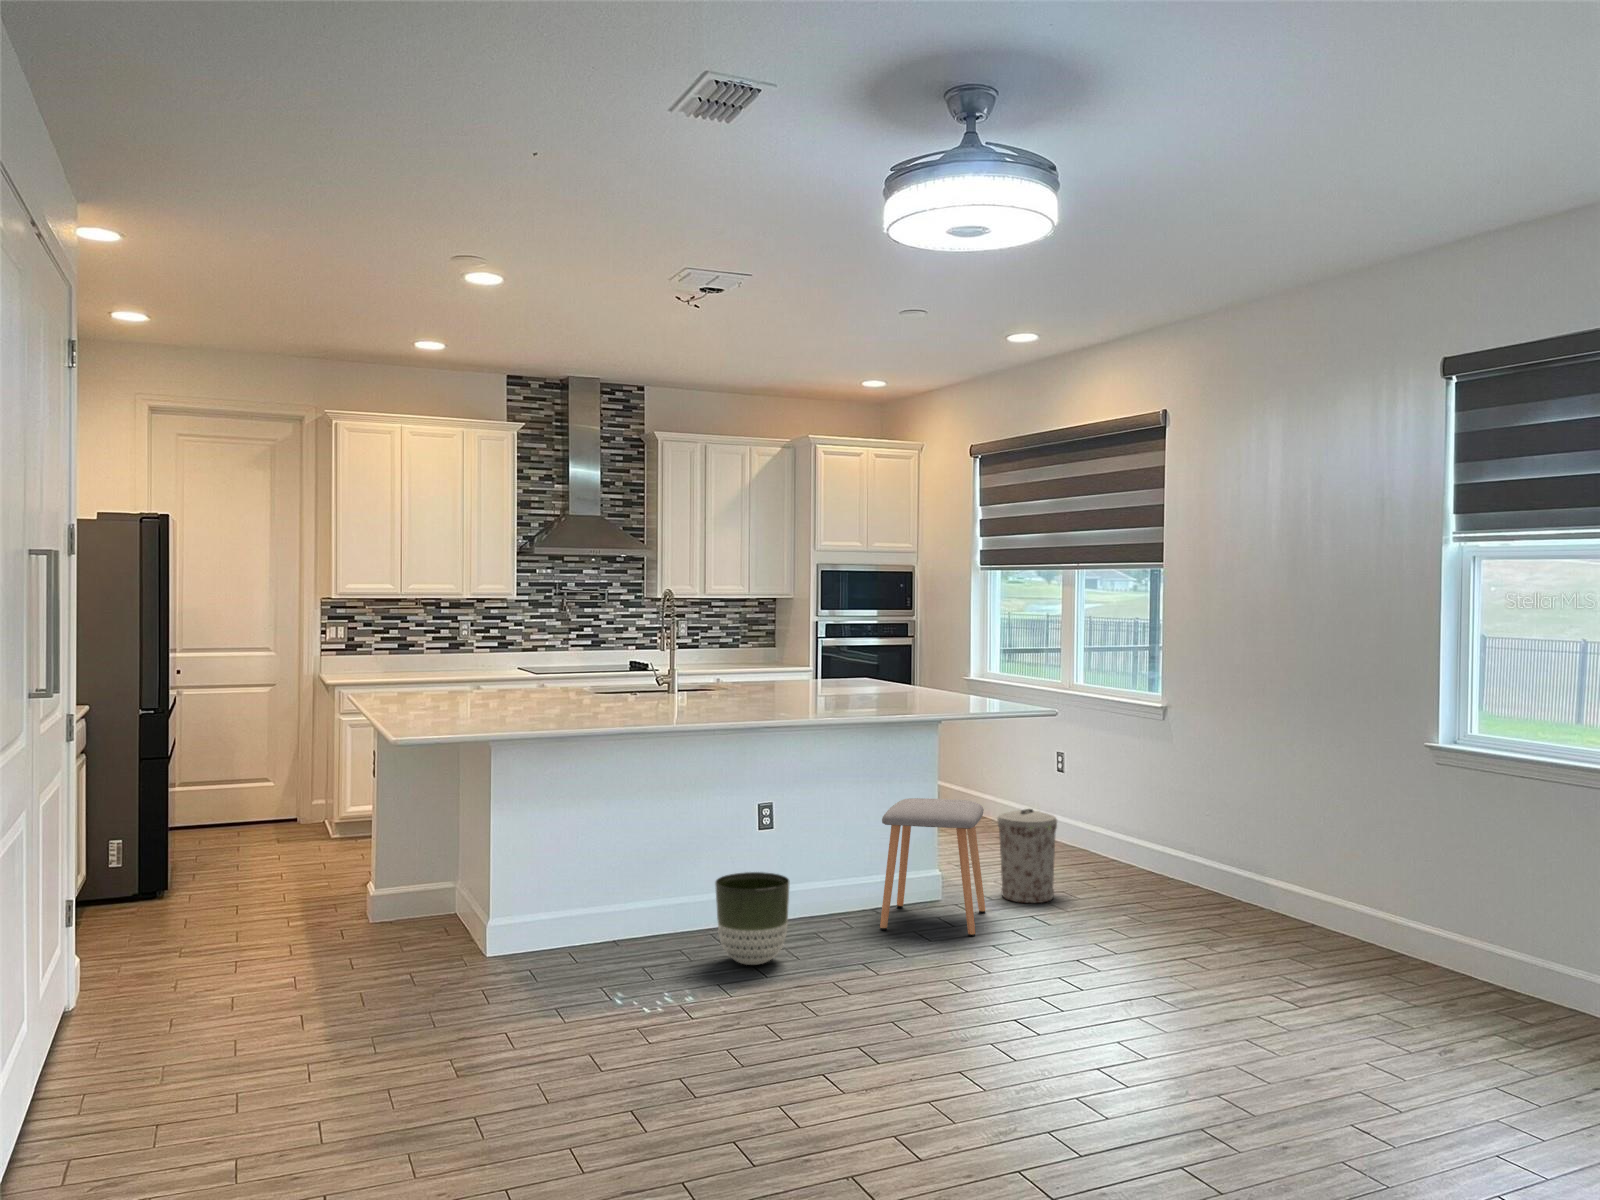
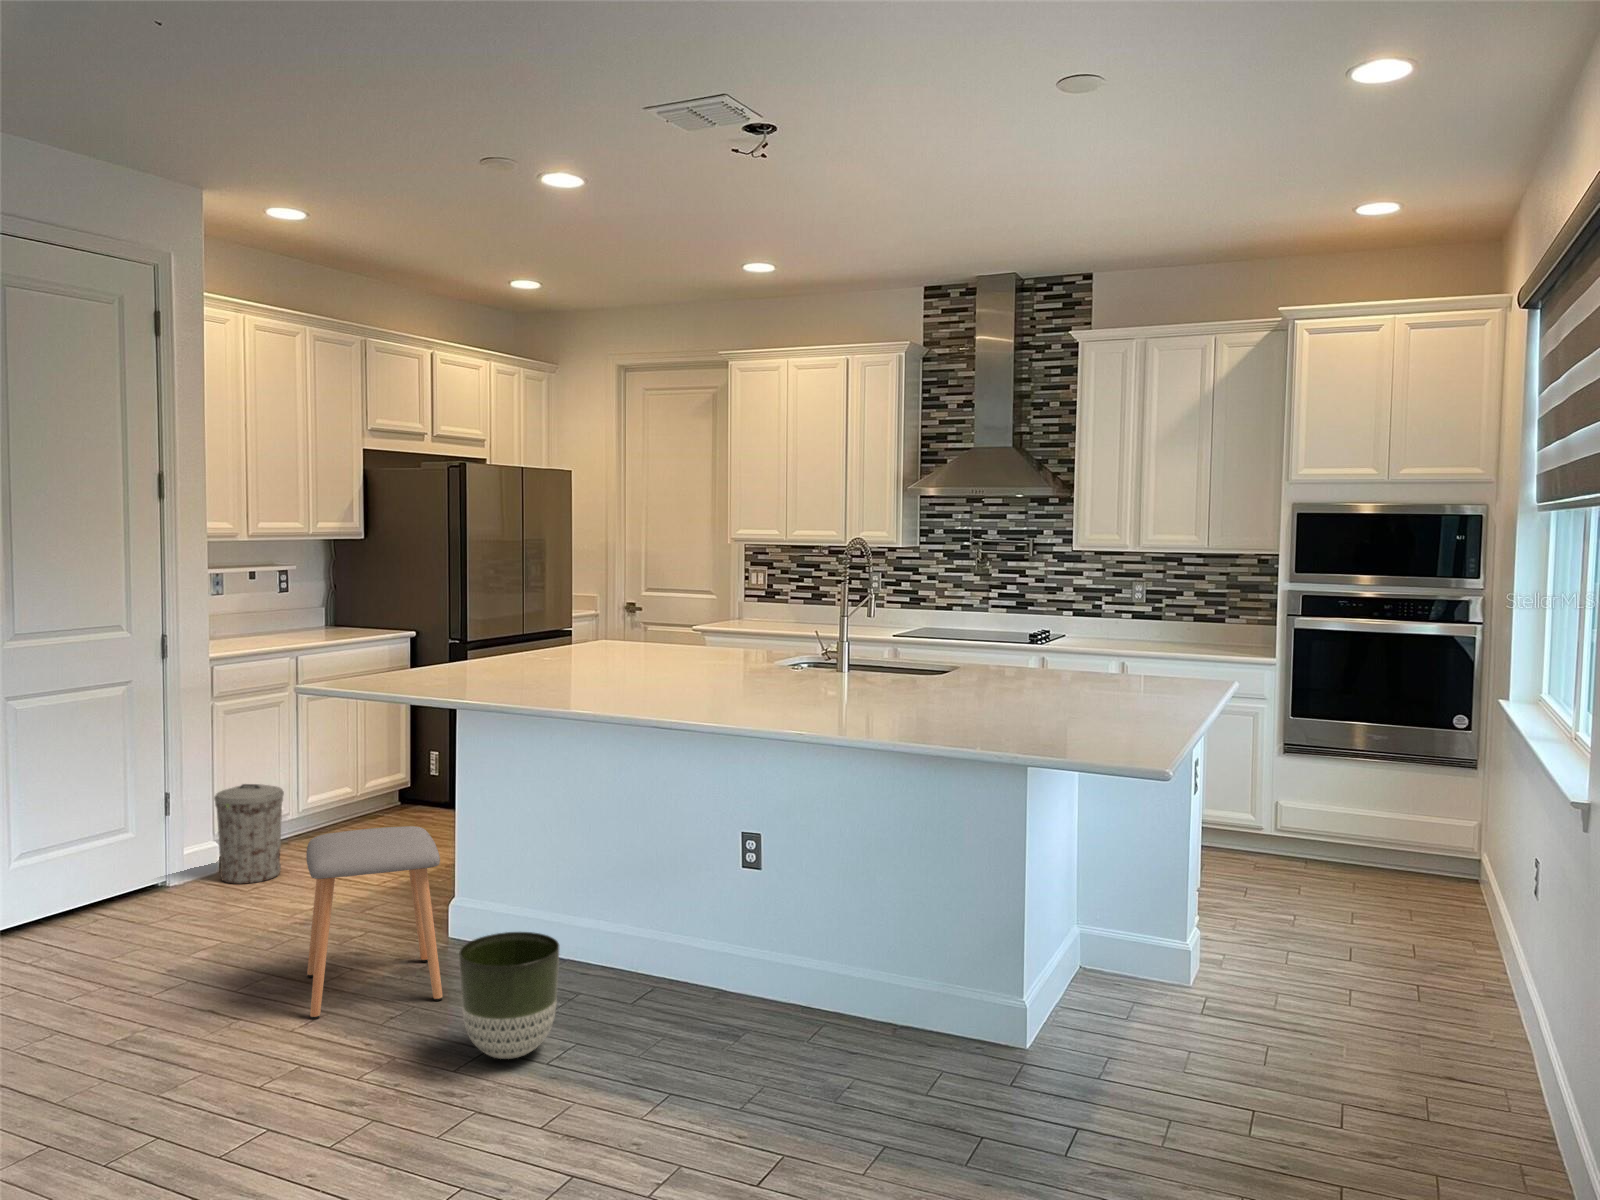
stool: present [880,798,985,936] -> present [306,826,443,1019]
trash can: present [997,809,1057,903] -> present [214,784,284,884]

